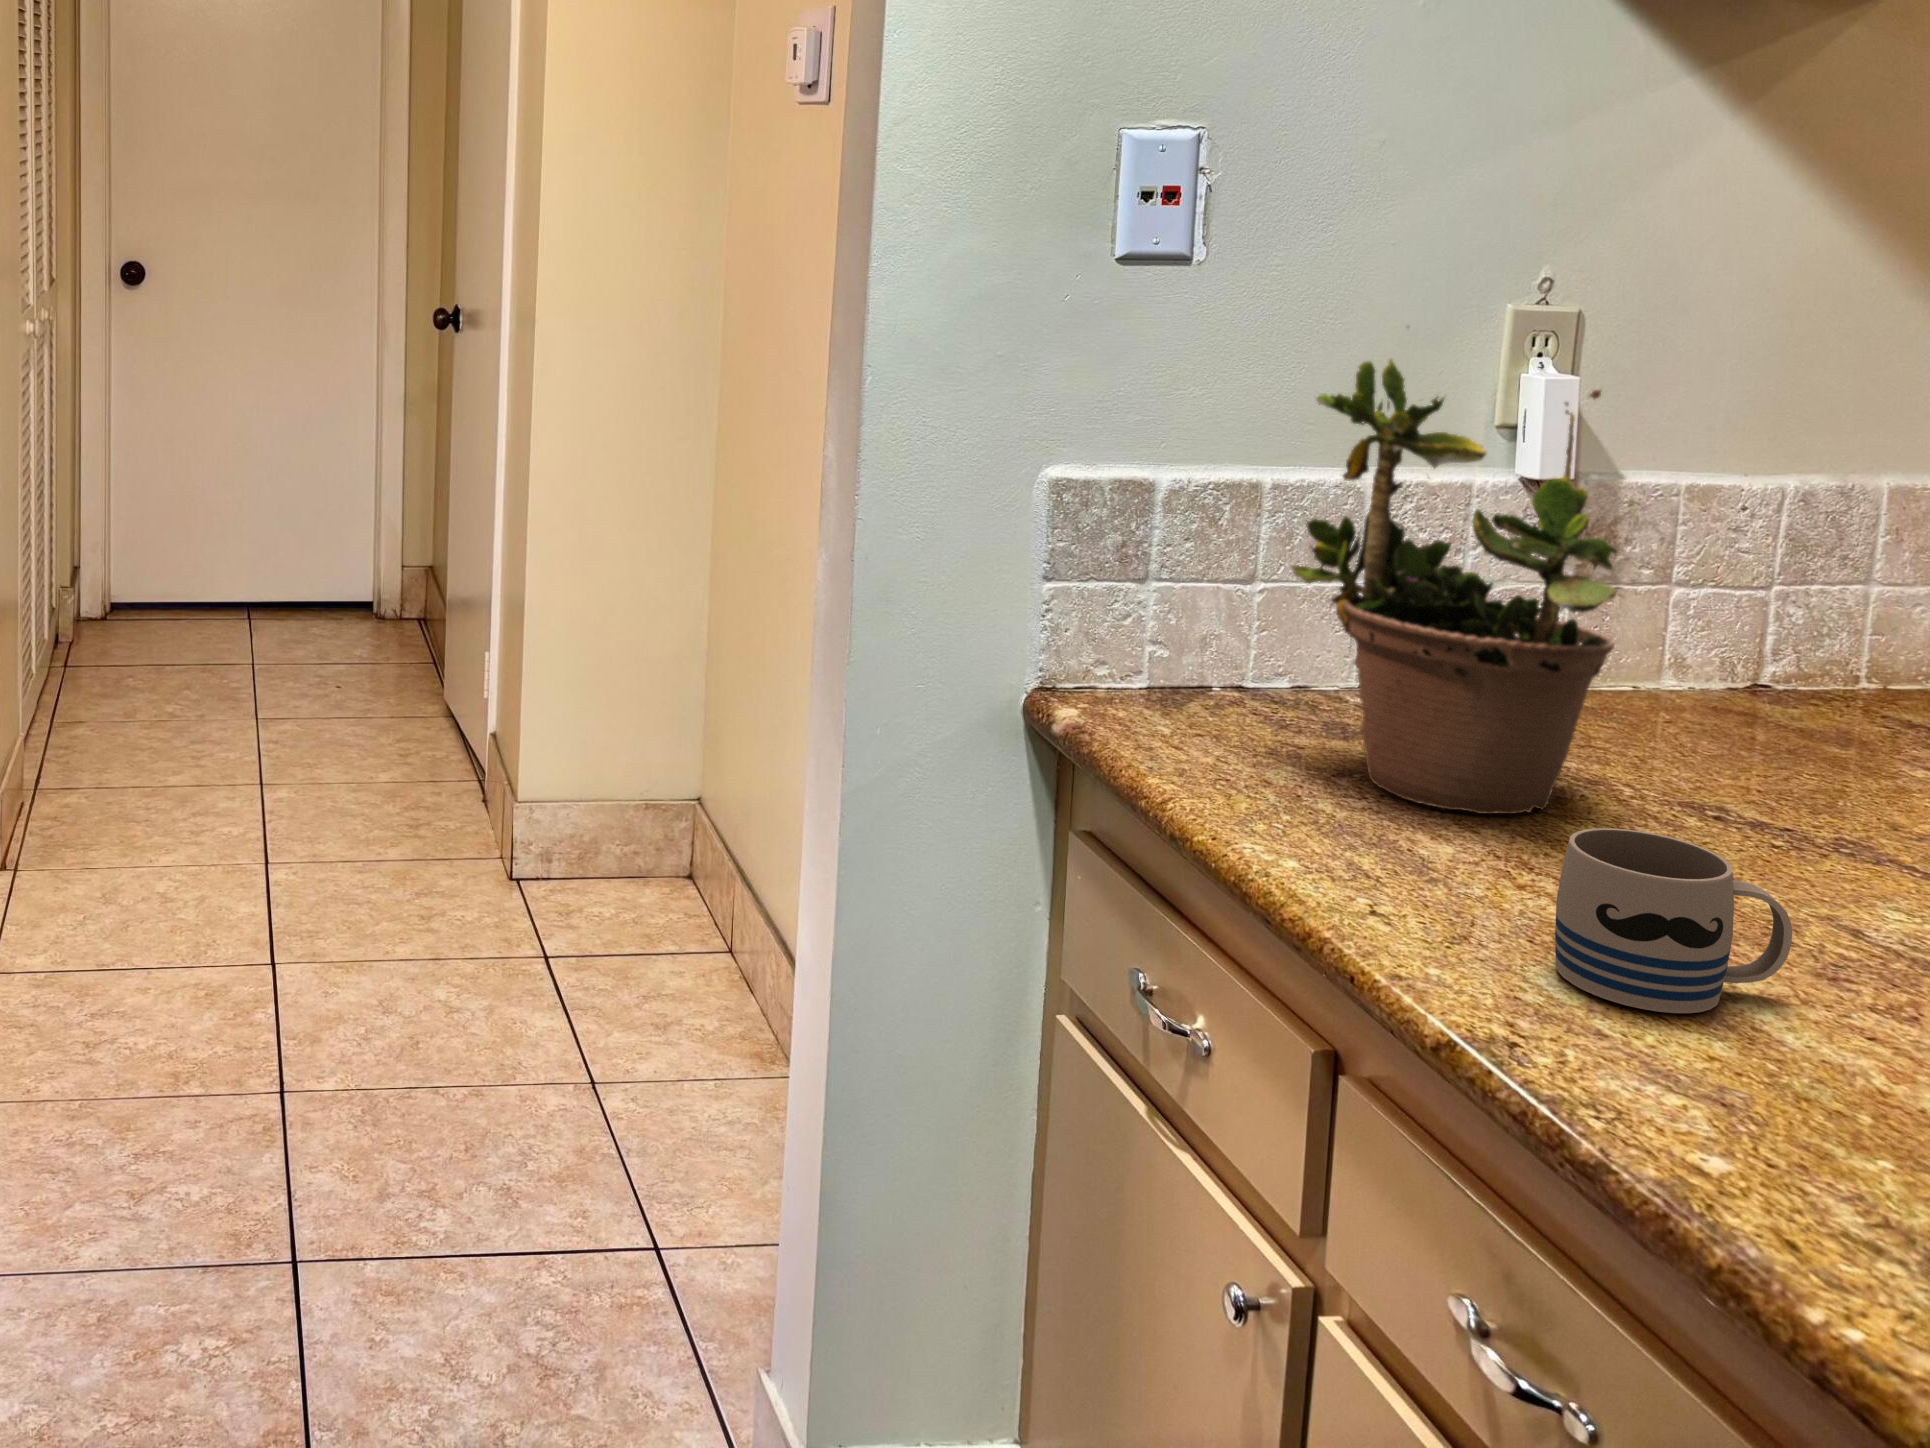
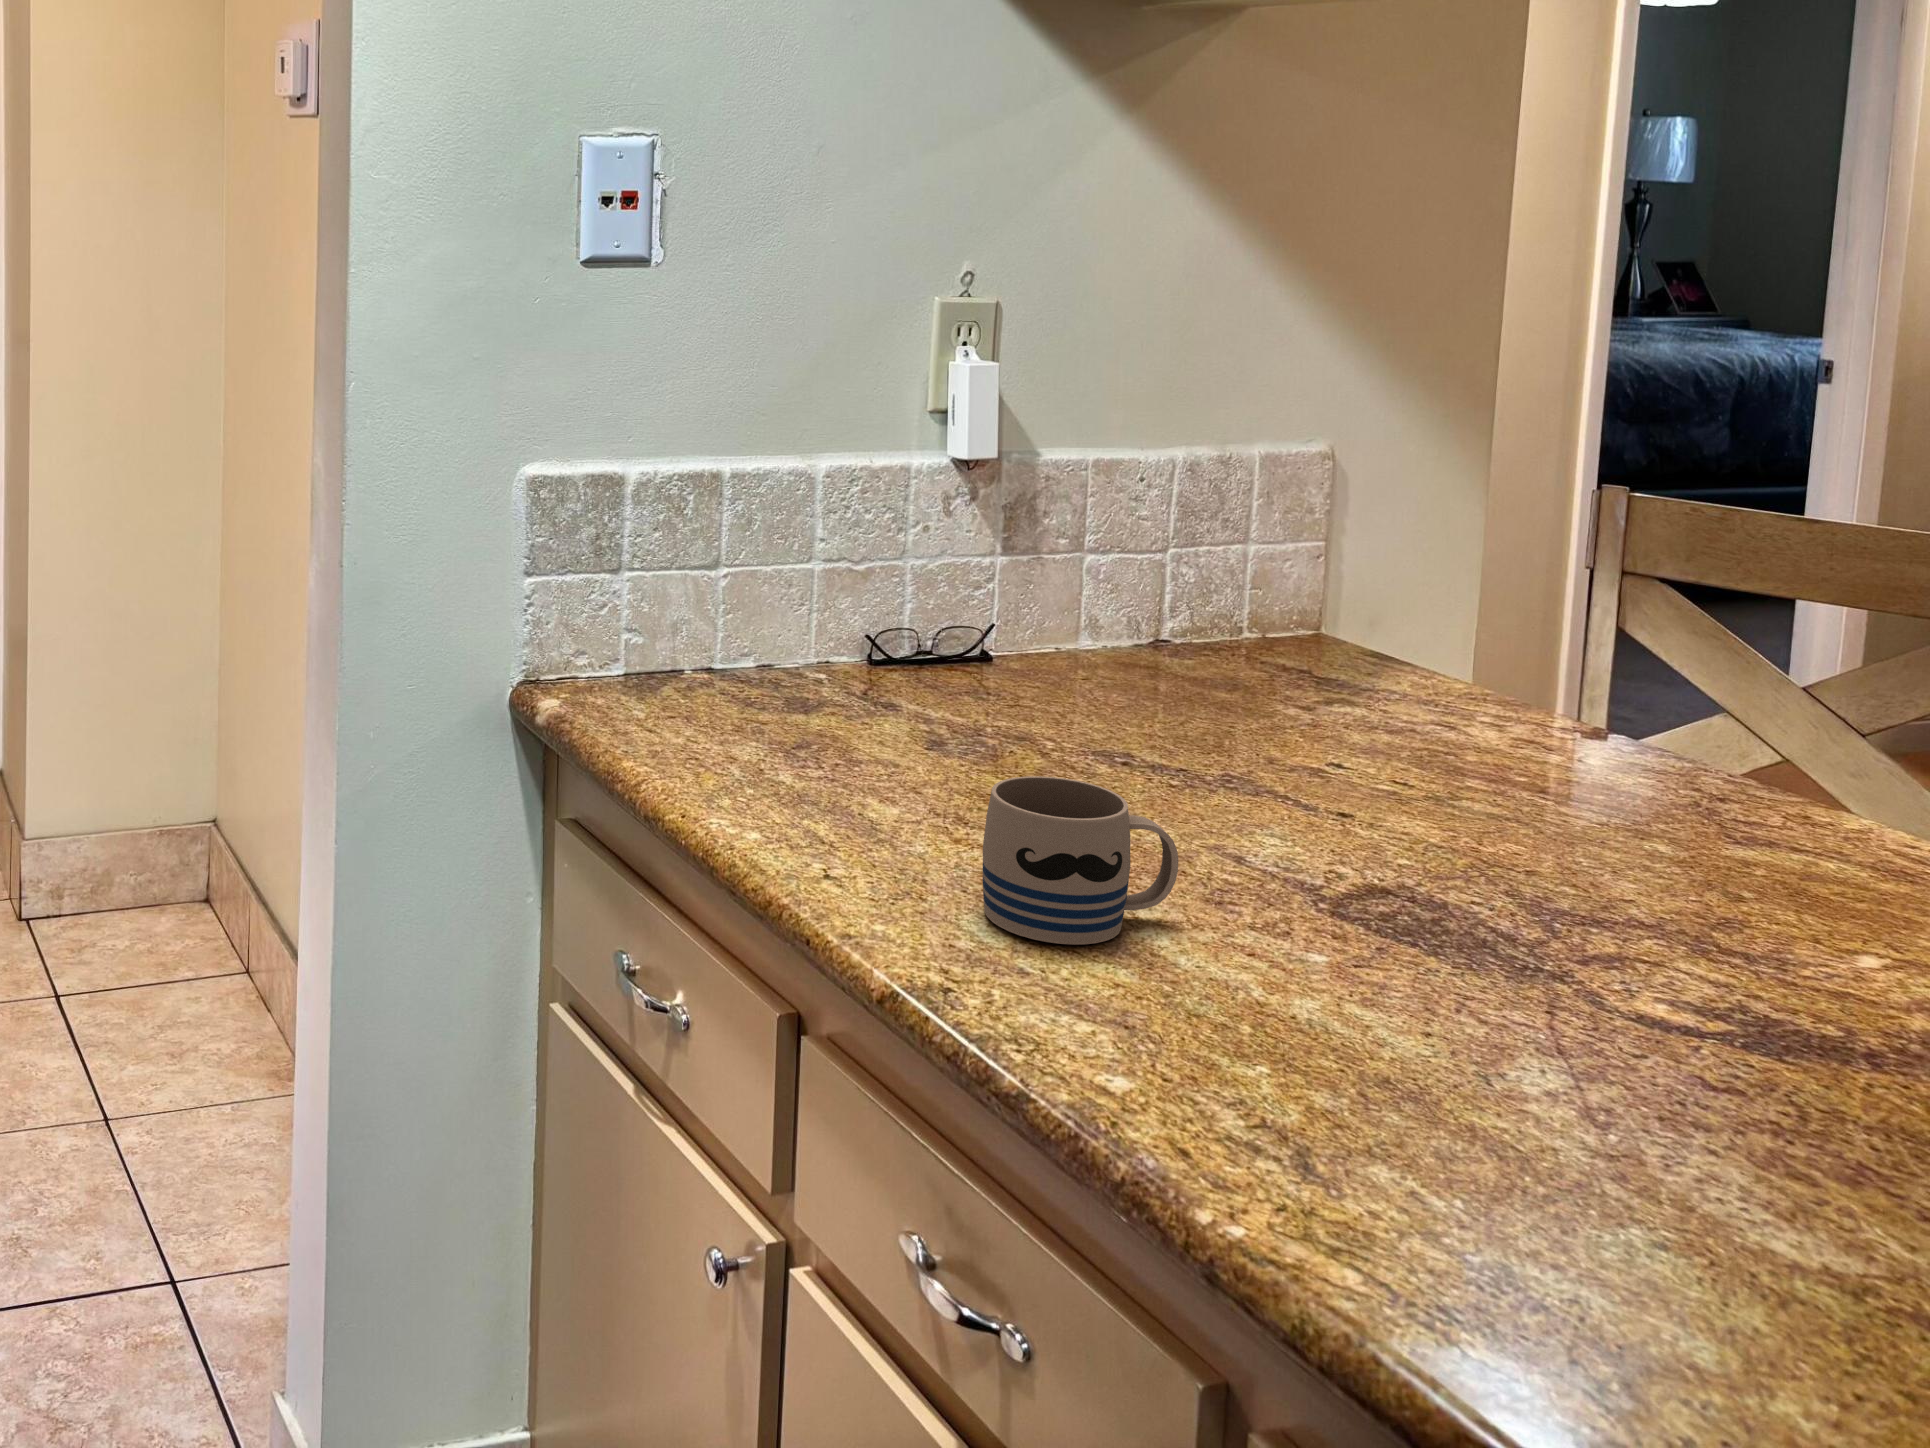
potted plant: present [1291,359,1617,814] -> none [746,317,1025,772]

